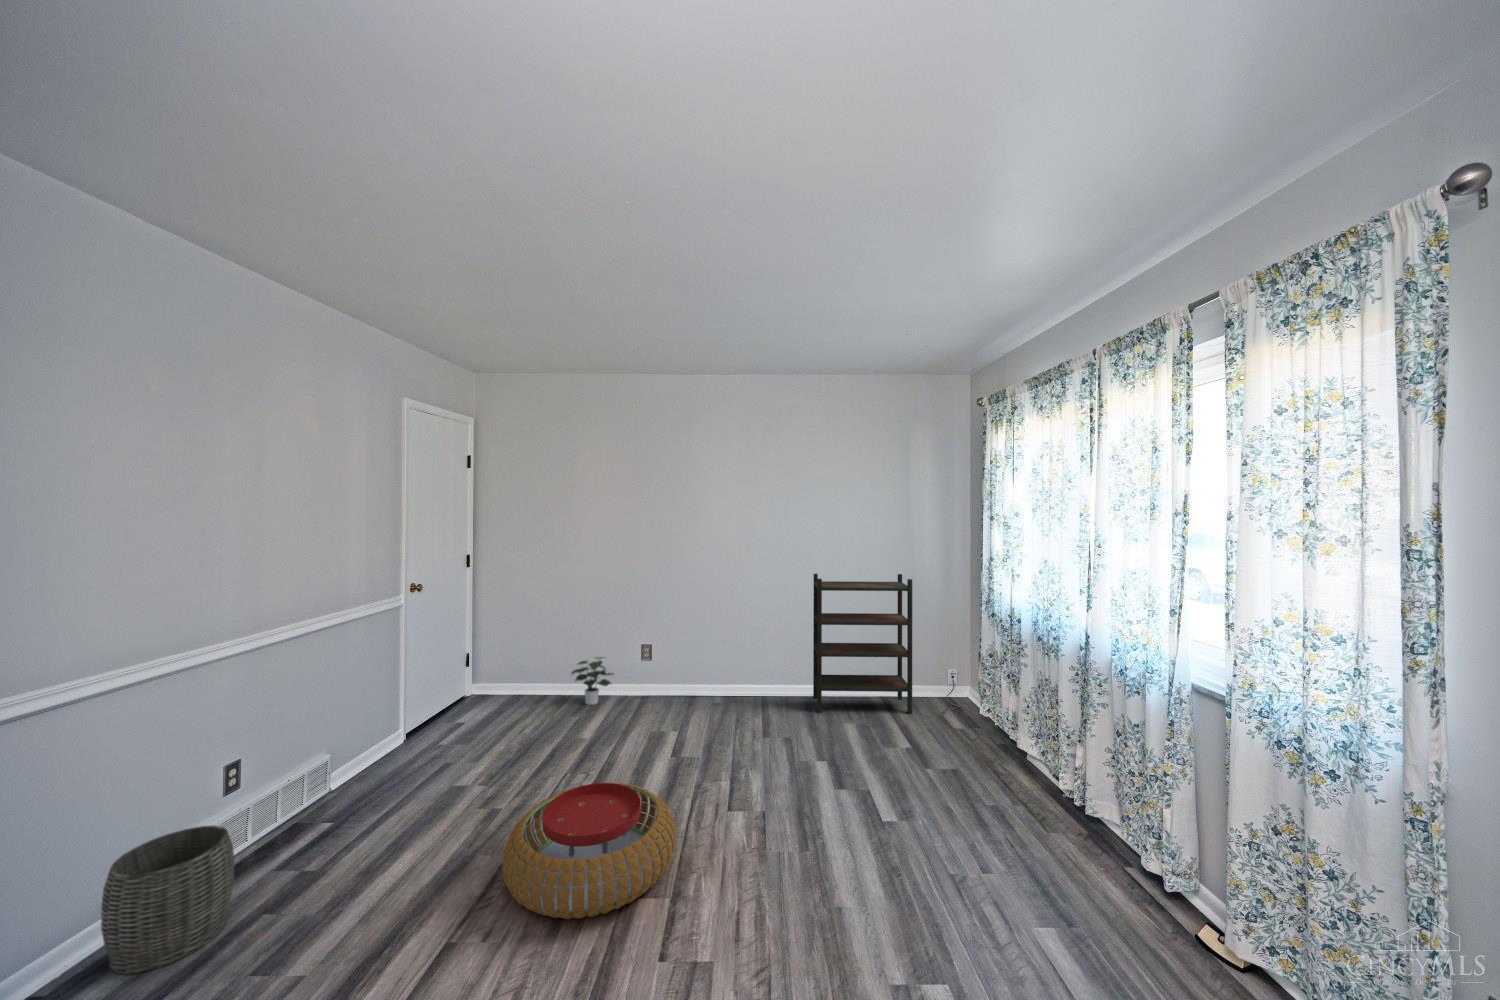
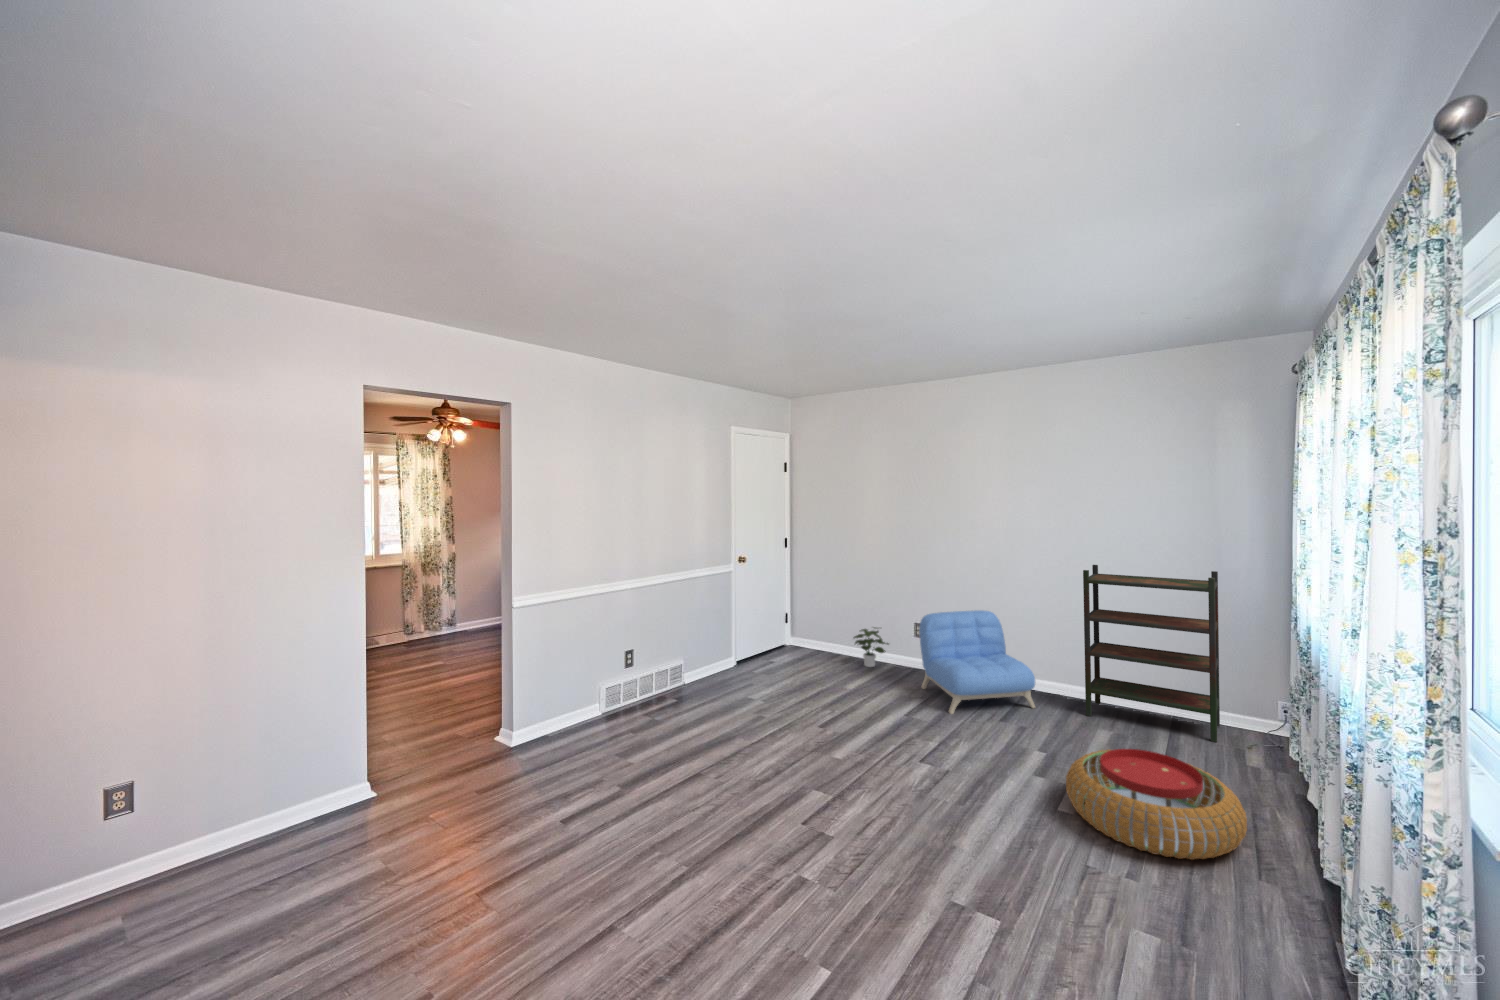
armchair: none [663,625,779,741] -> present [919,610,1035,714]
pouf: present [502,782,676,919] -> present [1066,749,1247,860]
woven basket: present [101,826,234,975] -> none [573,677,621,739]

